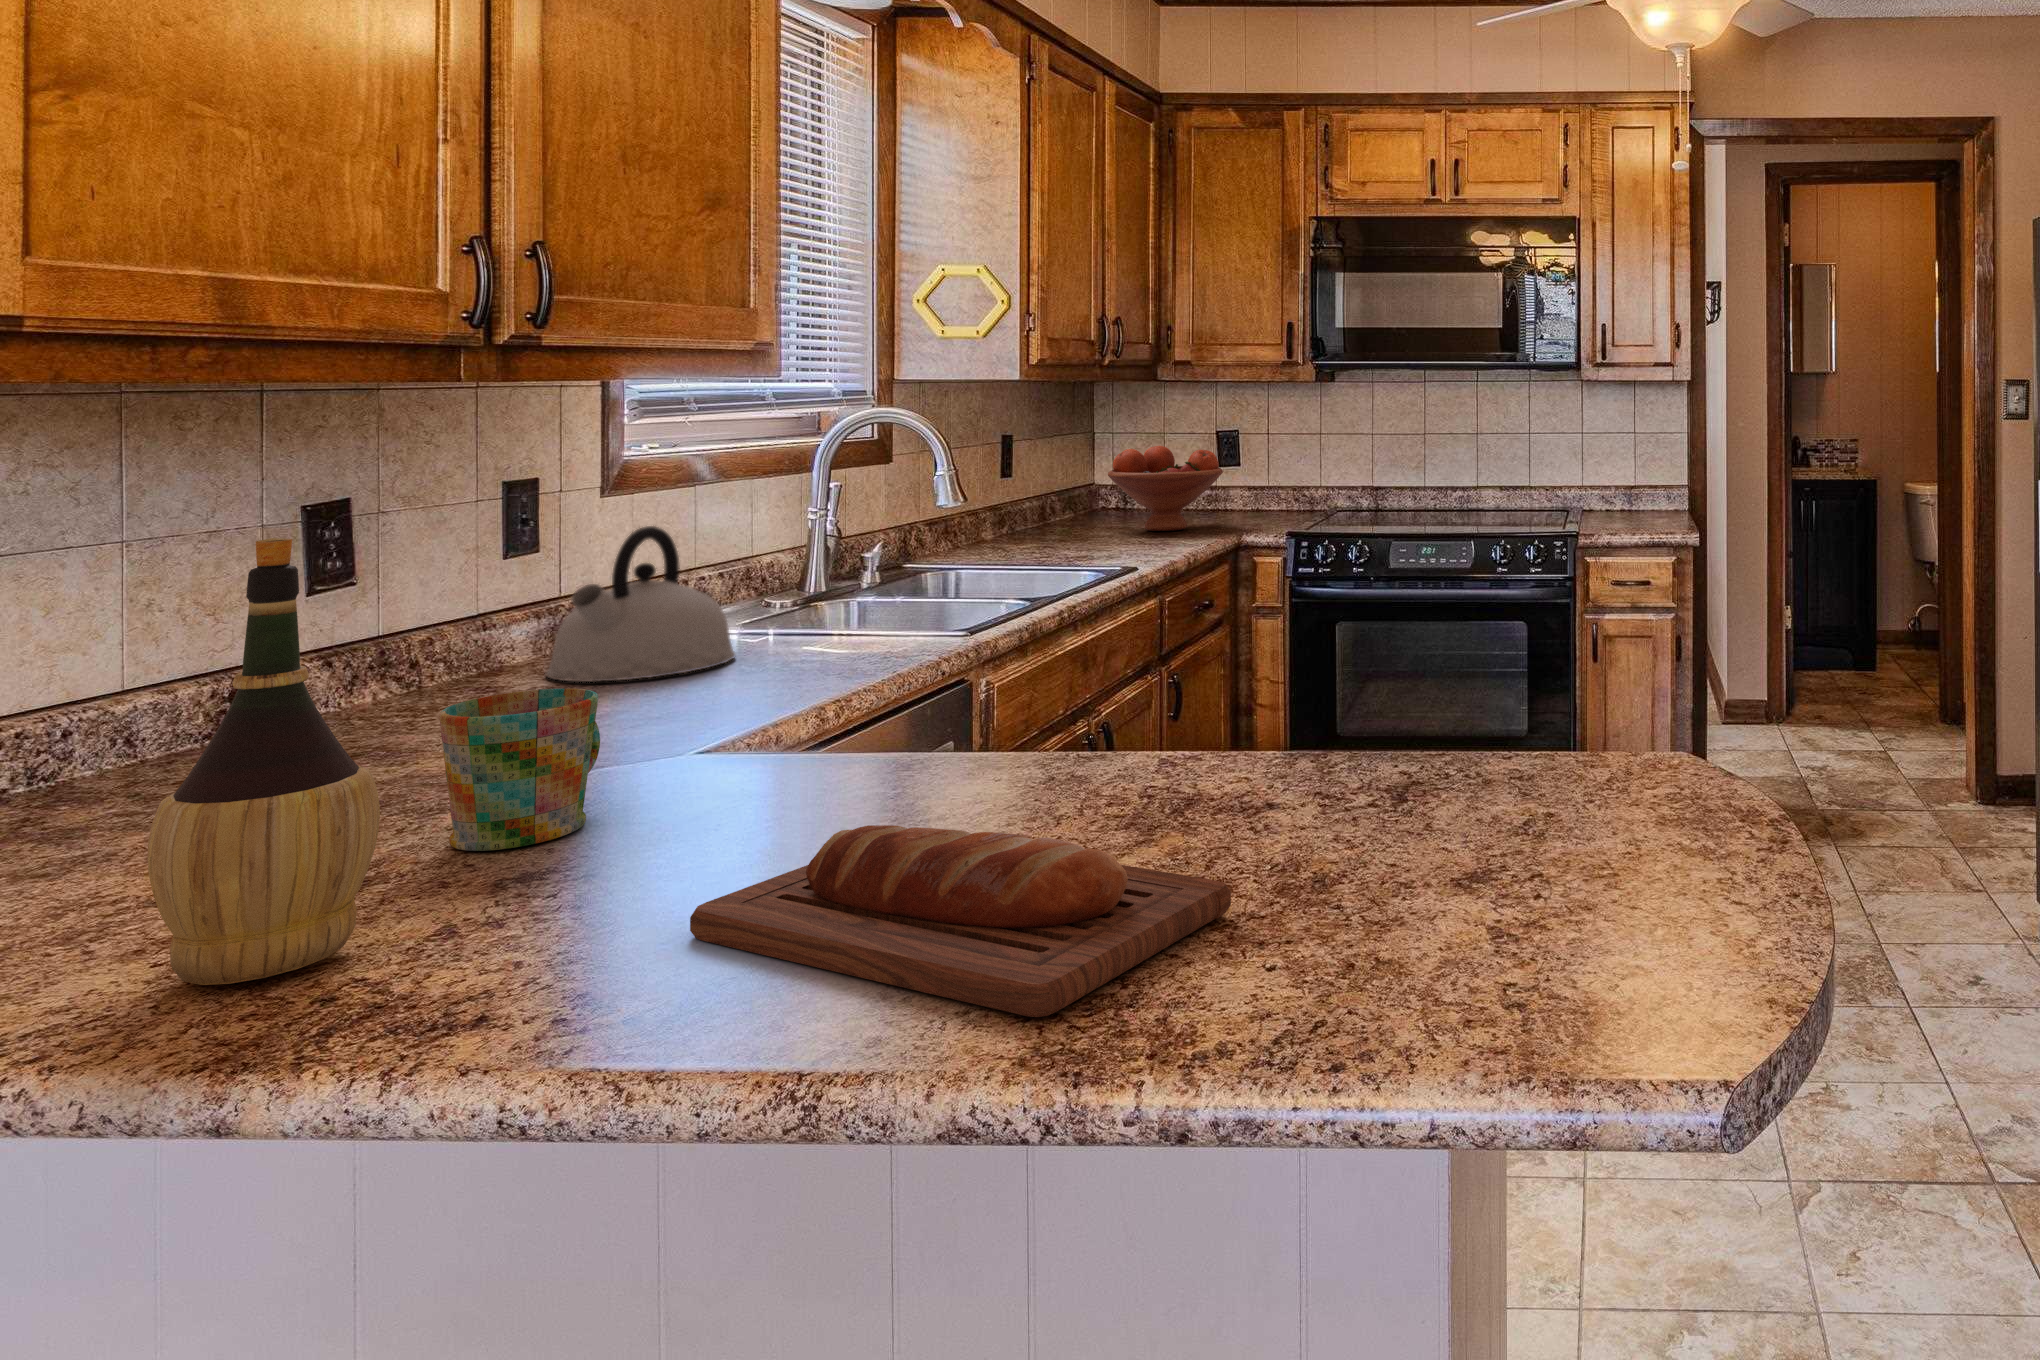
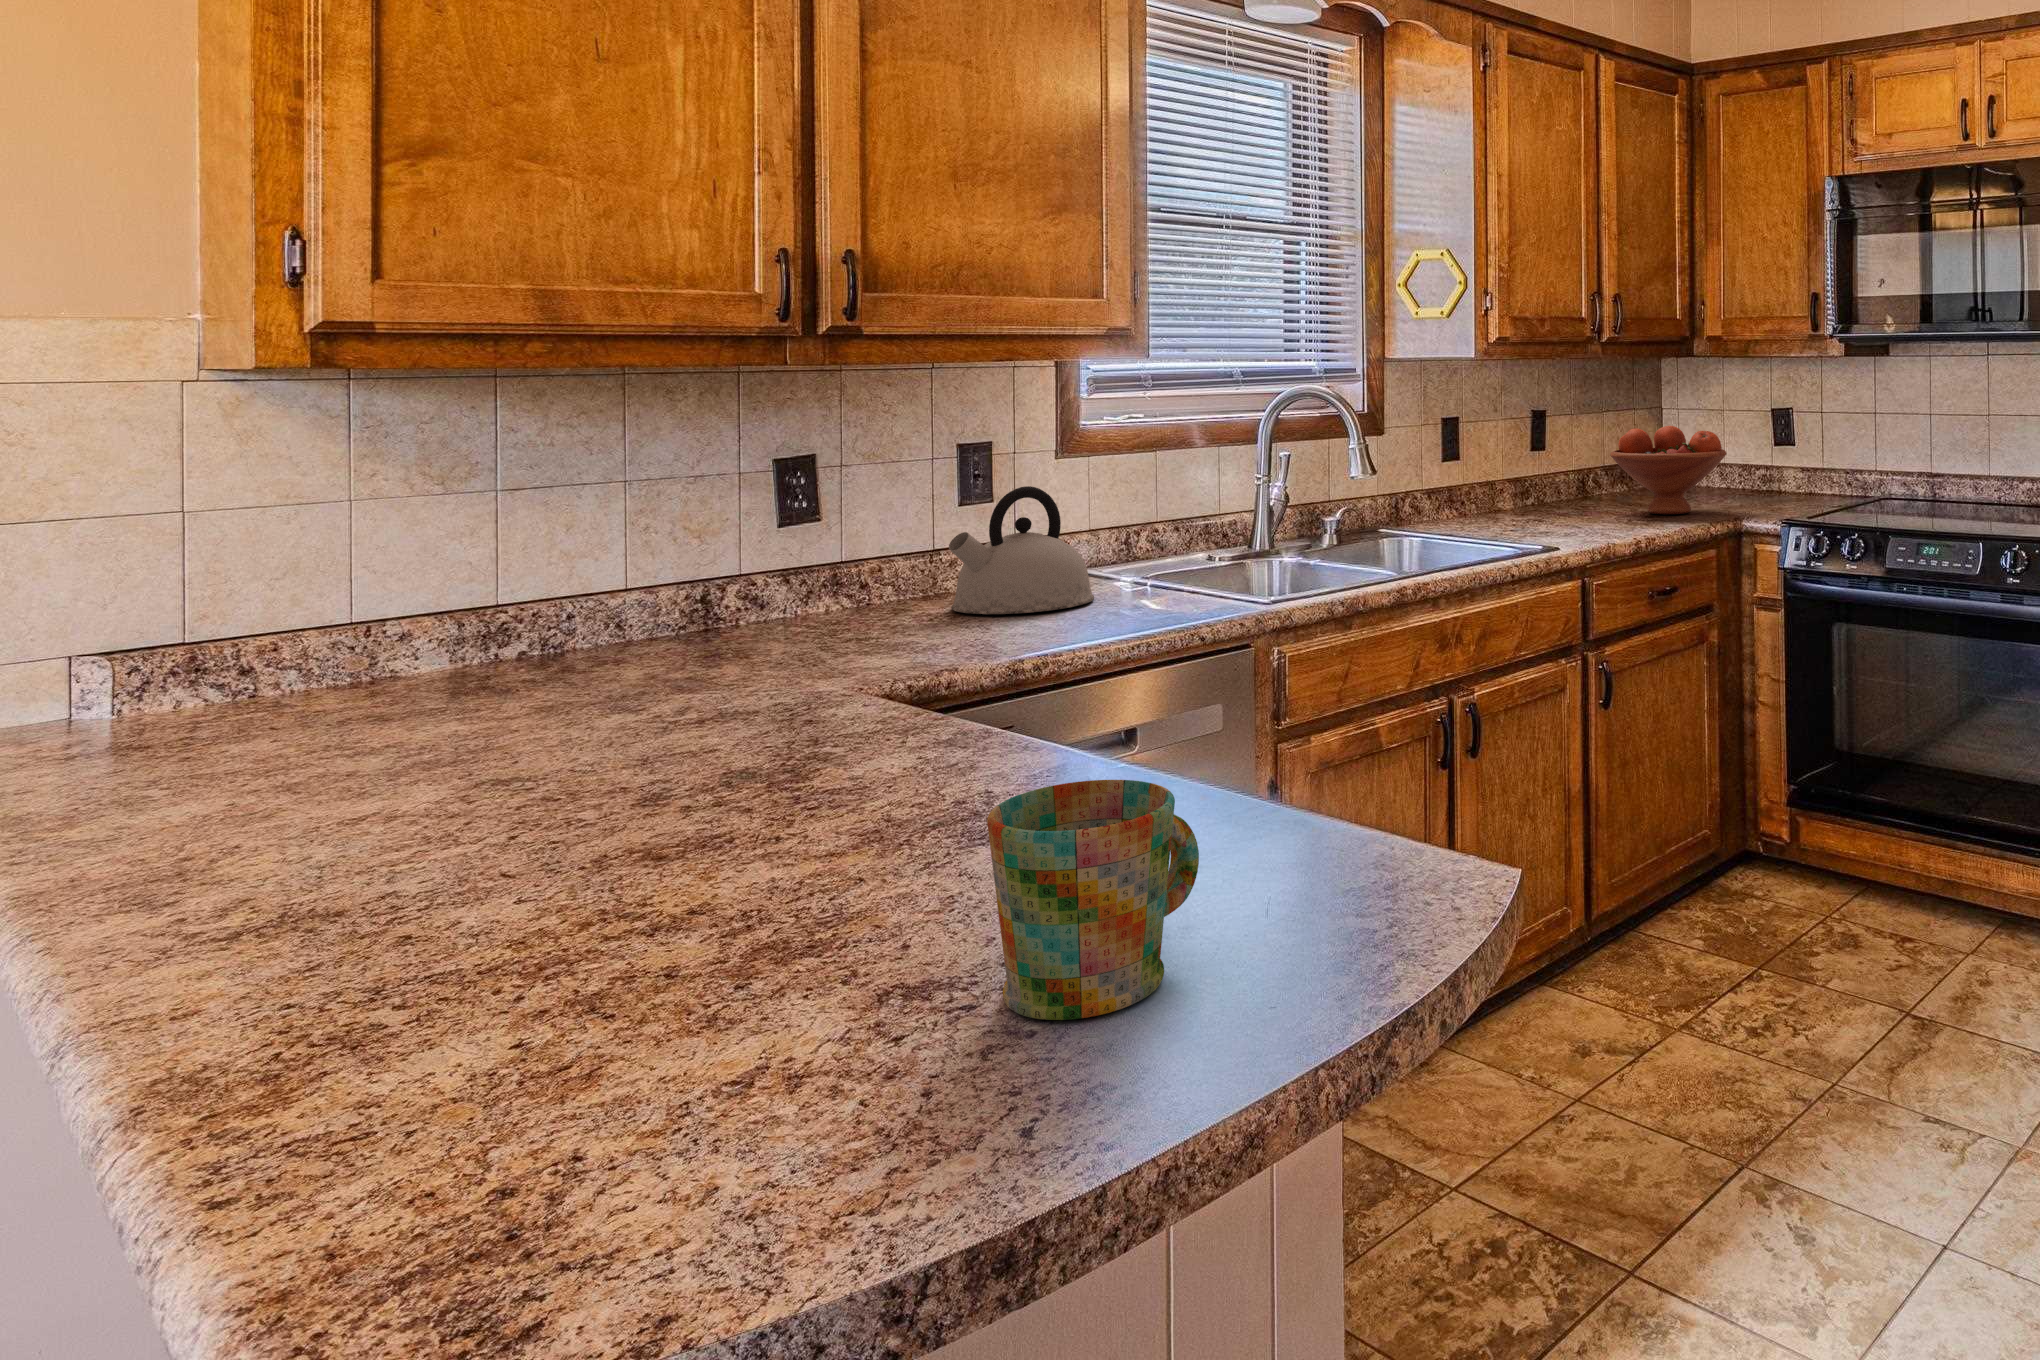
wine bottle: present [147,538,380,985] -> none [296,482,457,800]
mug: present [439,688,600,851] -> present [987,780,1199,1020]
bread loaf: present [690,825,1231,1017] -> none [527,758,848,955]

